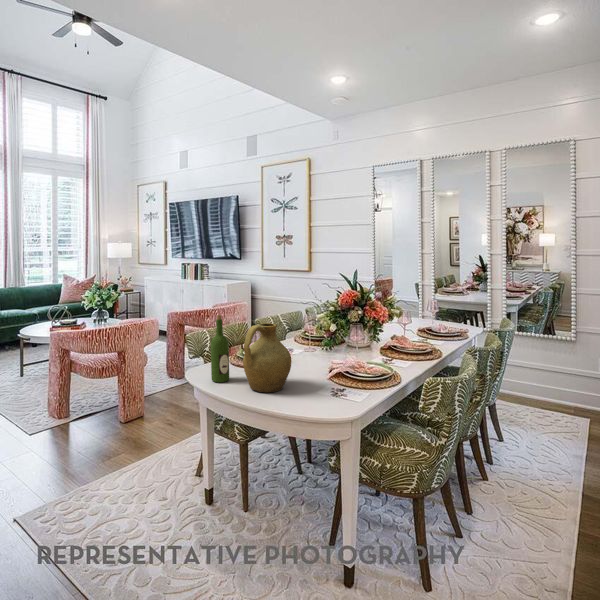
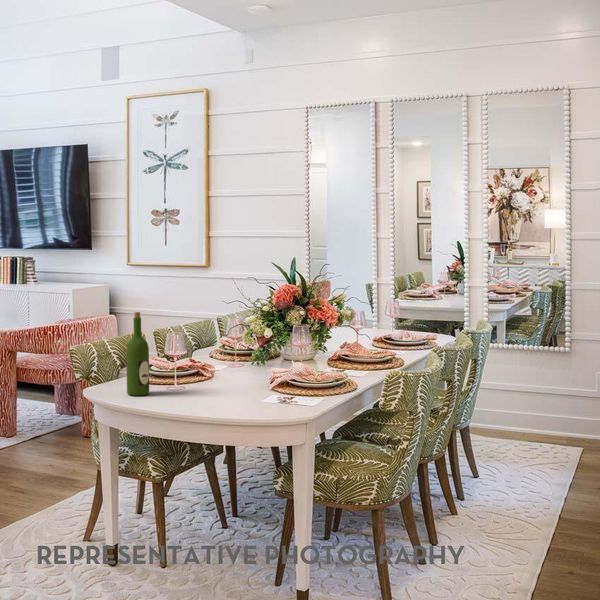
pitcher: present [243,323,291,392] -> none [171,320,229,402]

